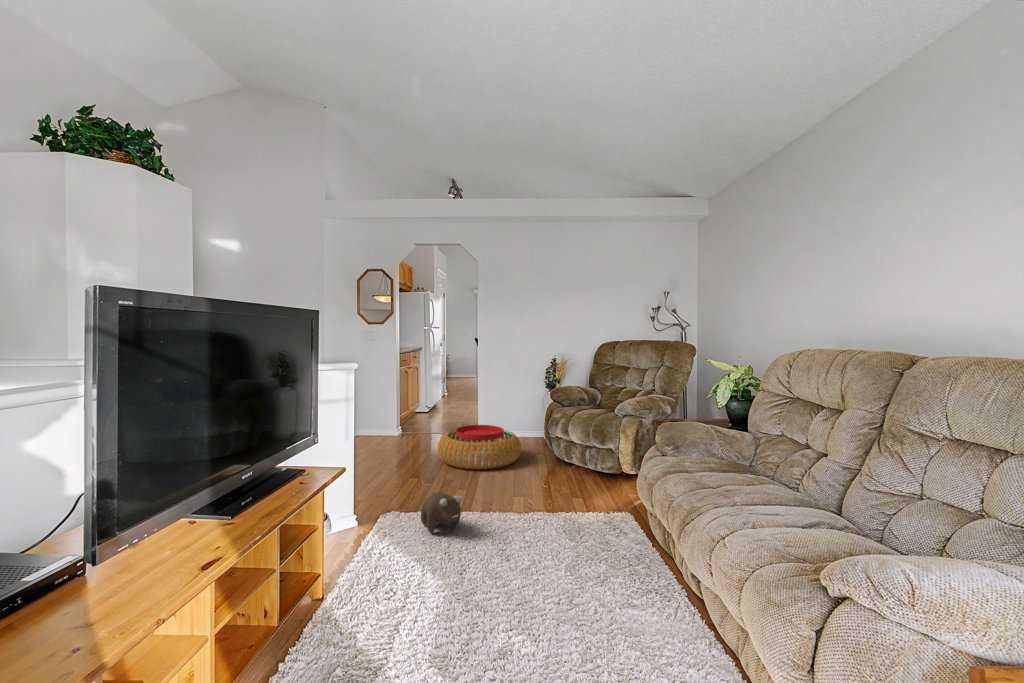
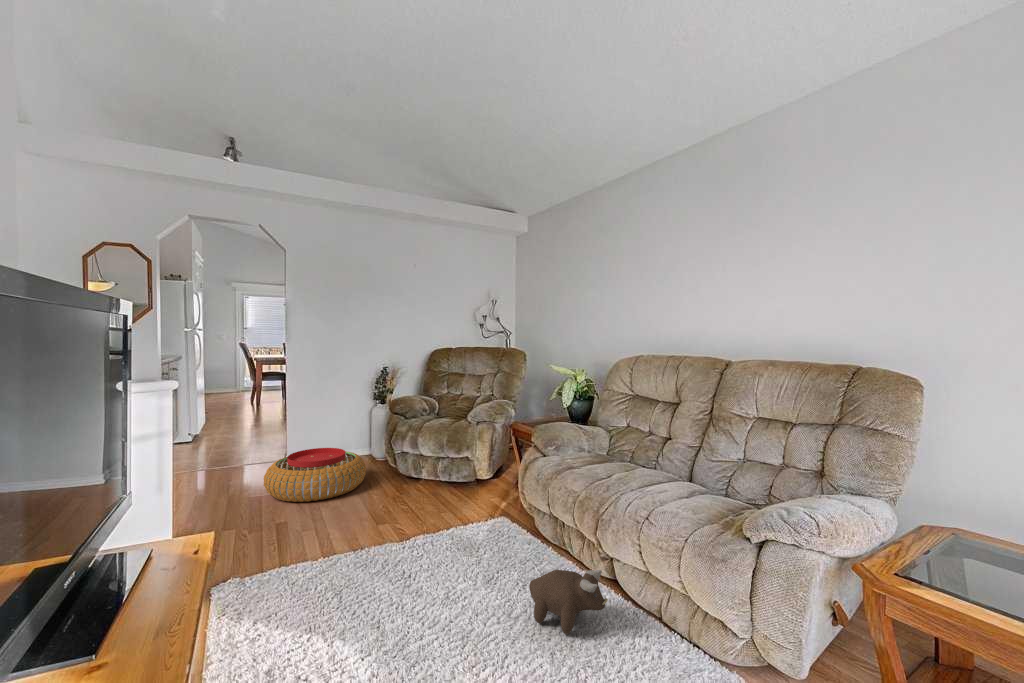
plush toy: present [421,492,463,533] -> present [529,570,608,635]

